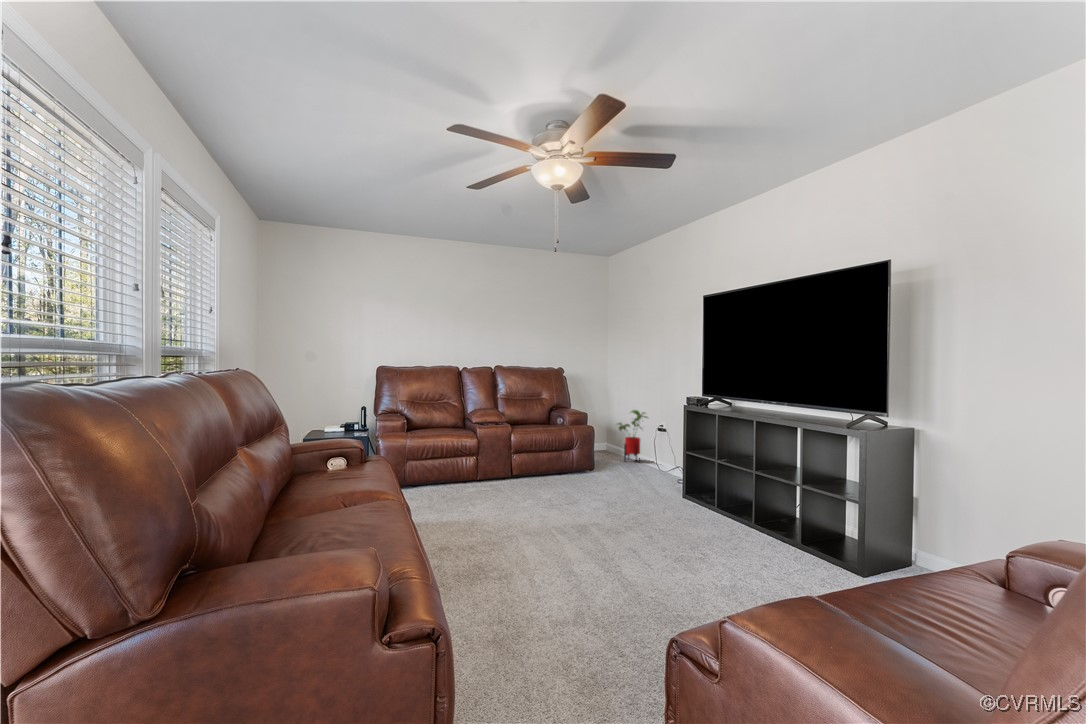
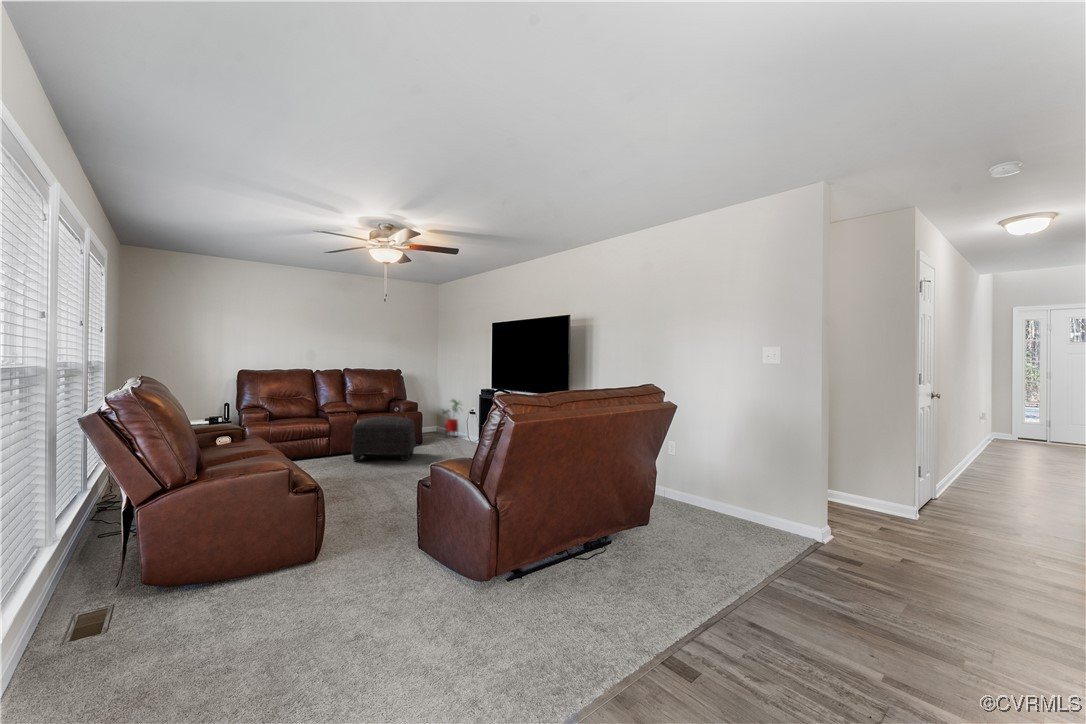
ottoman: none [506,431,592,499] -> present [351,416,415,461]

